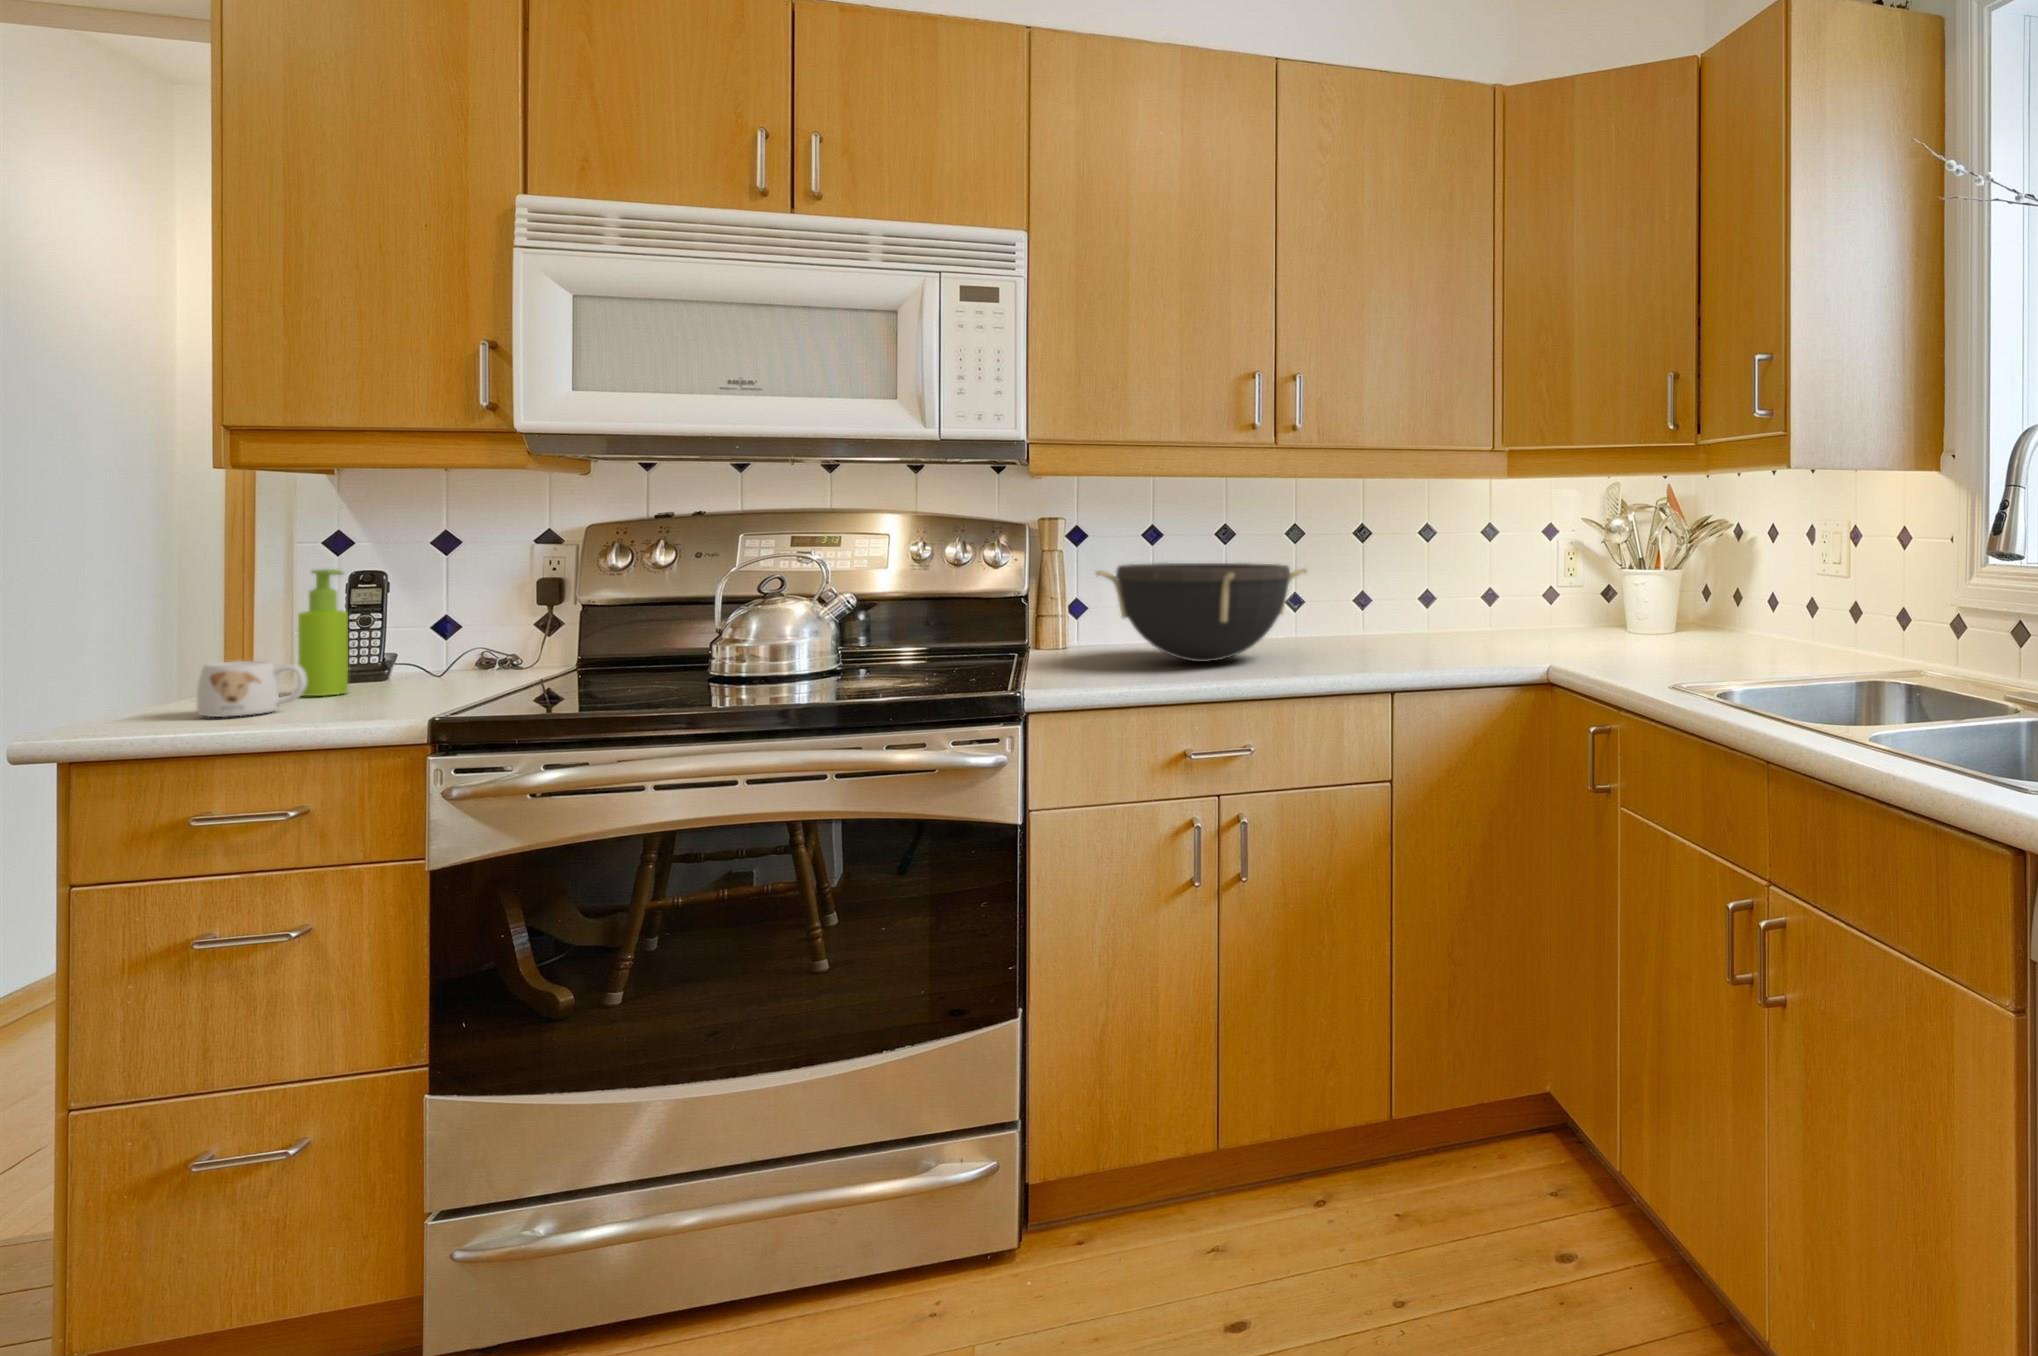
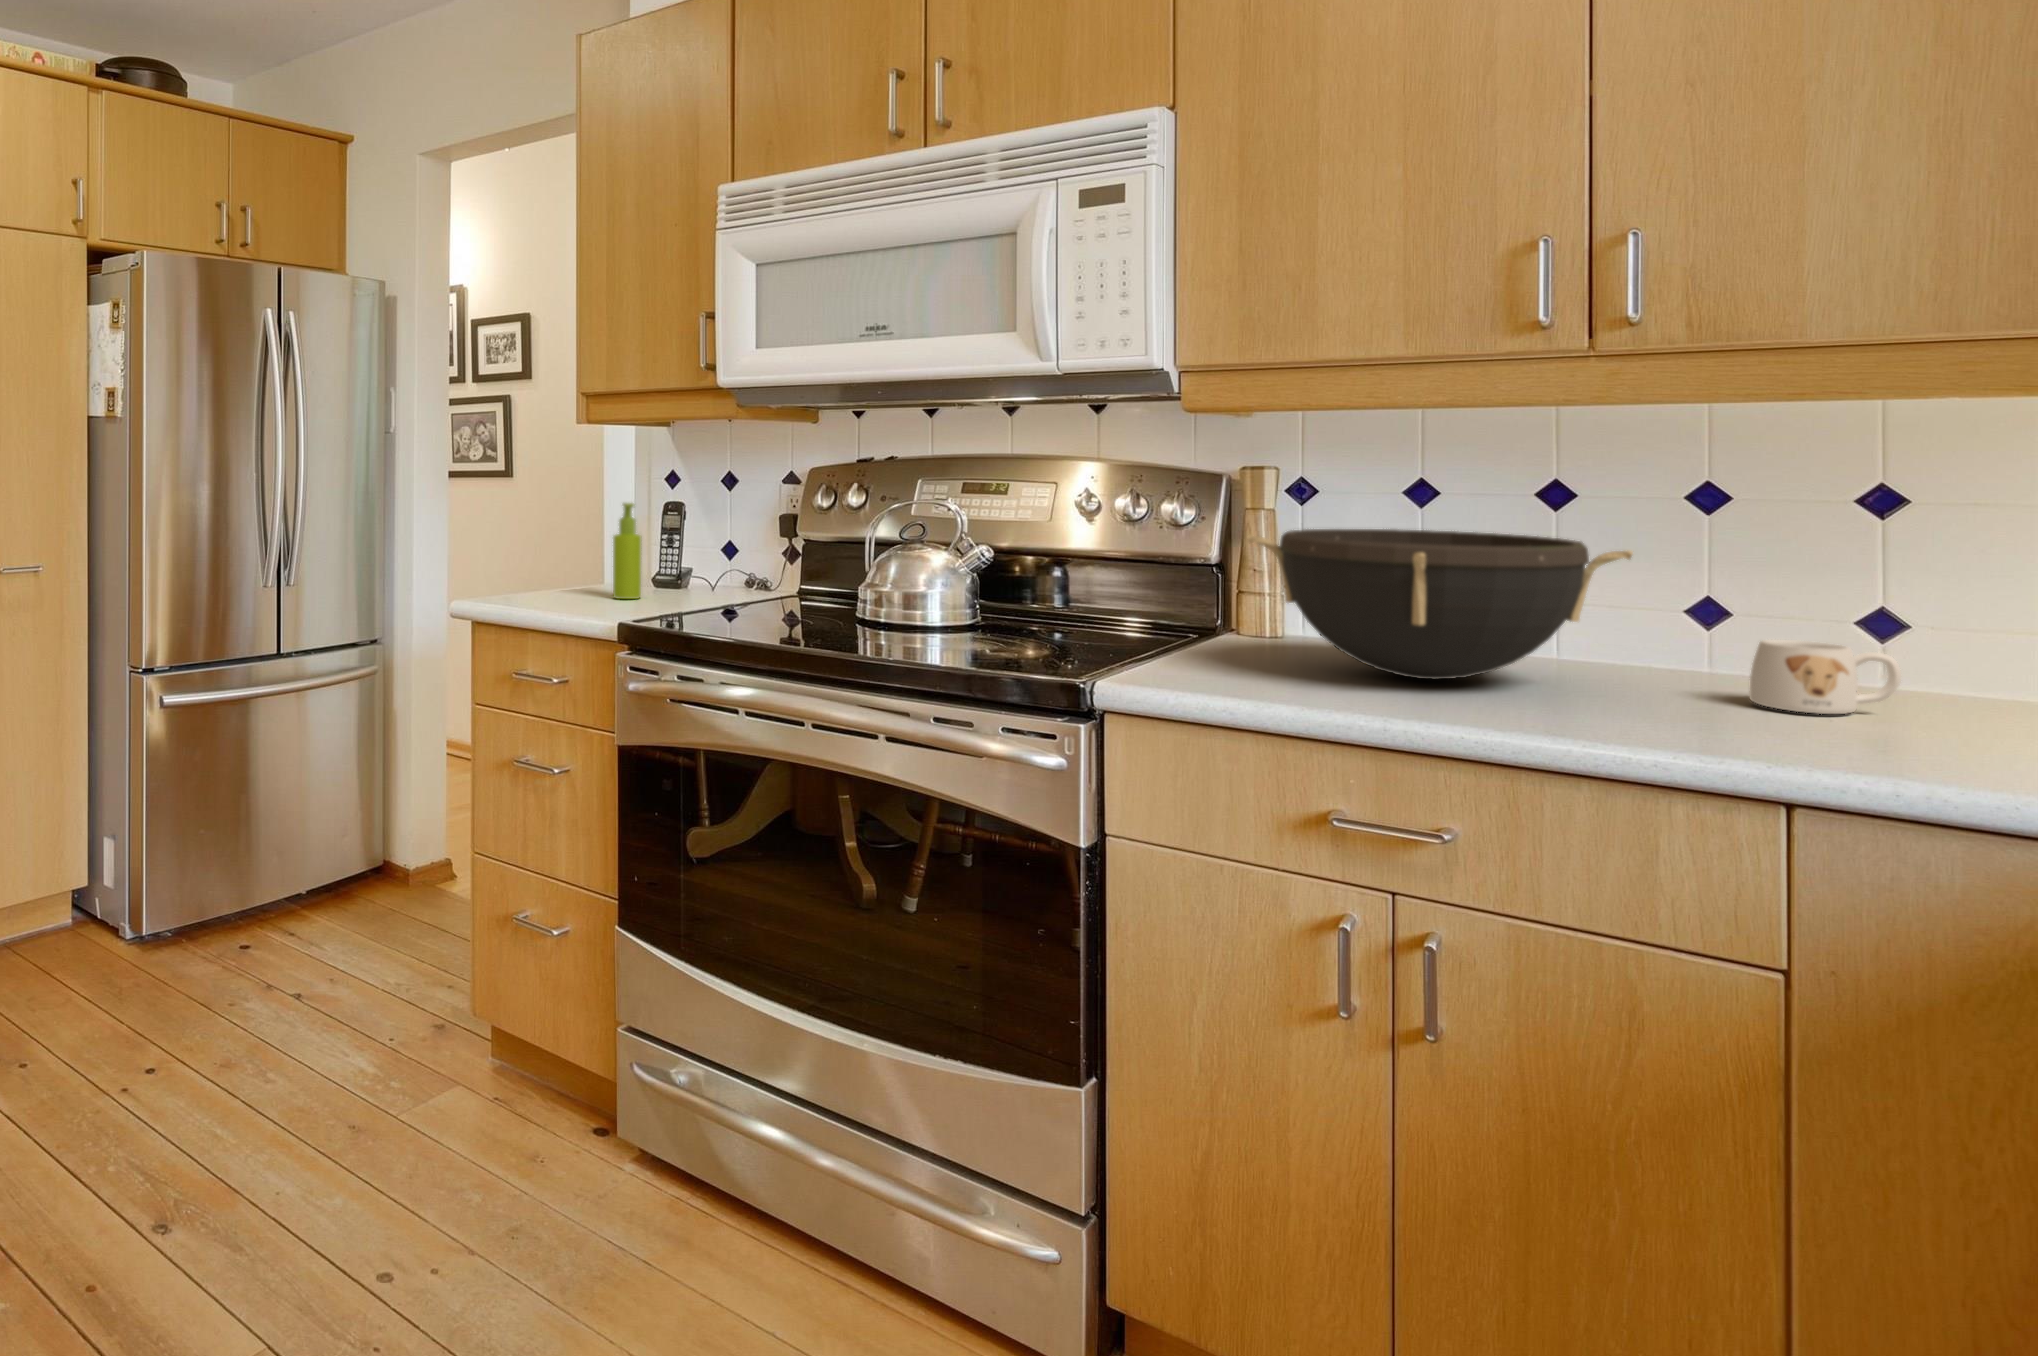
mug: present [197,661,307,717] -> present [1750,640,1901,714]

